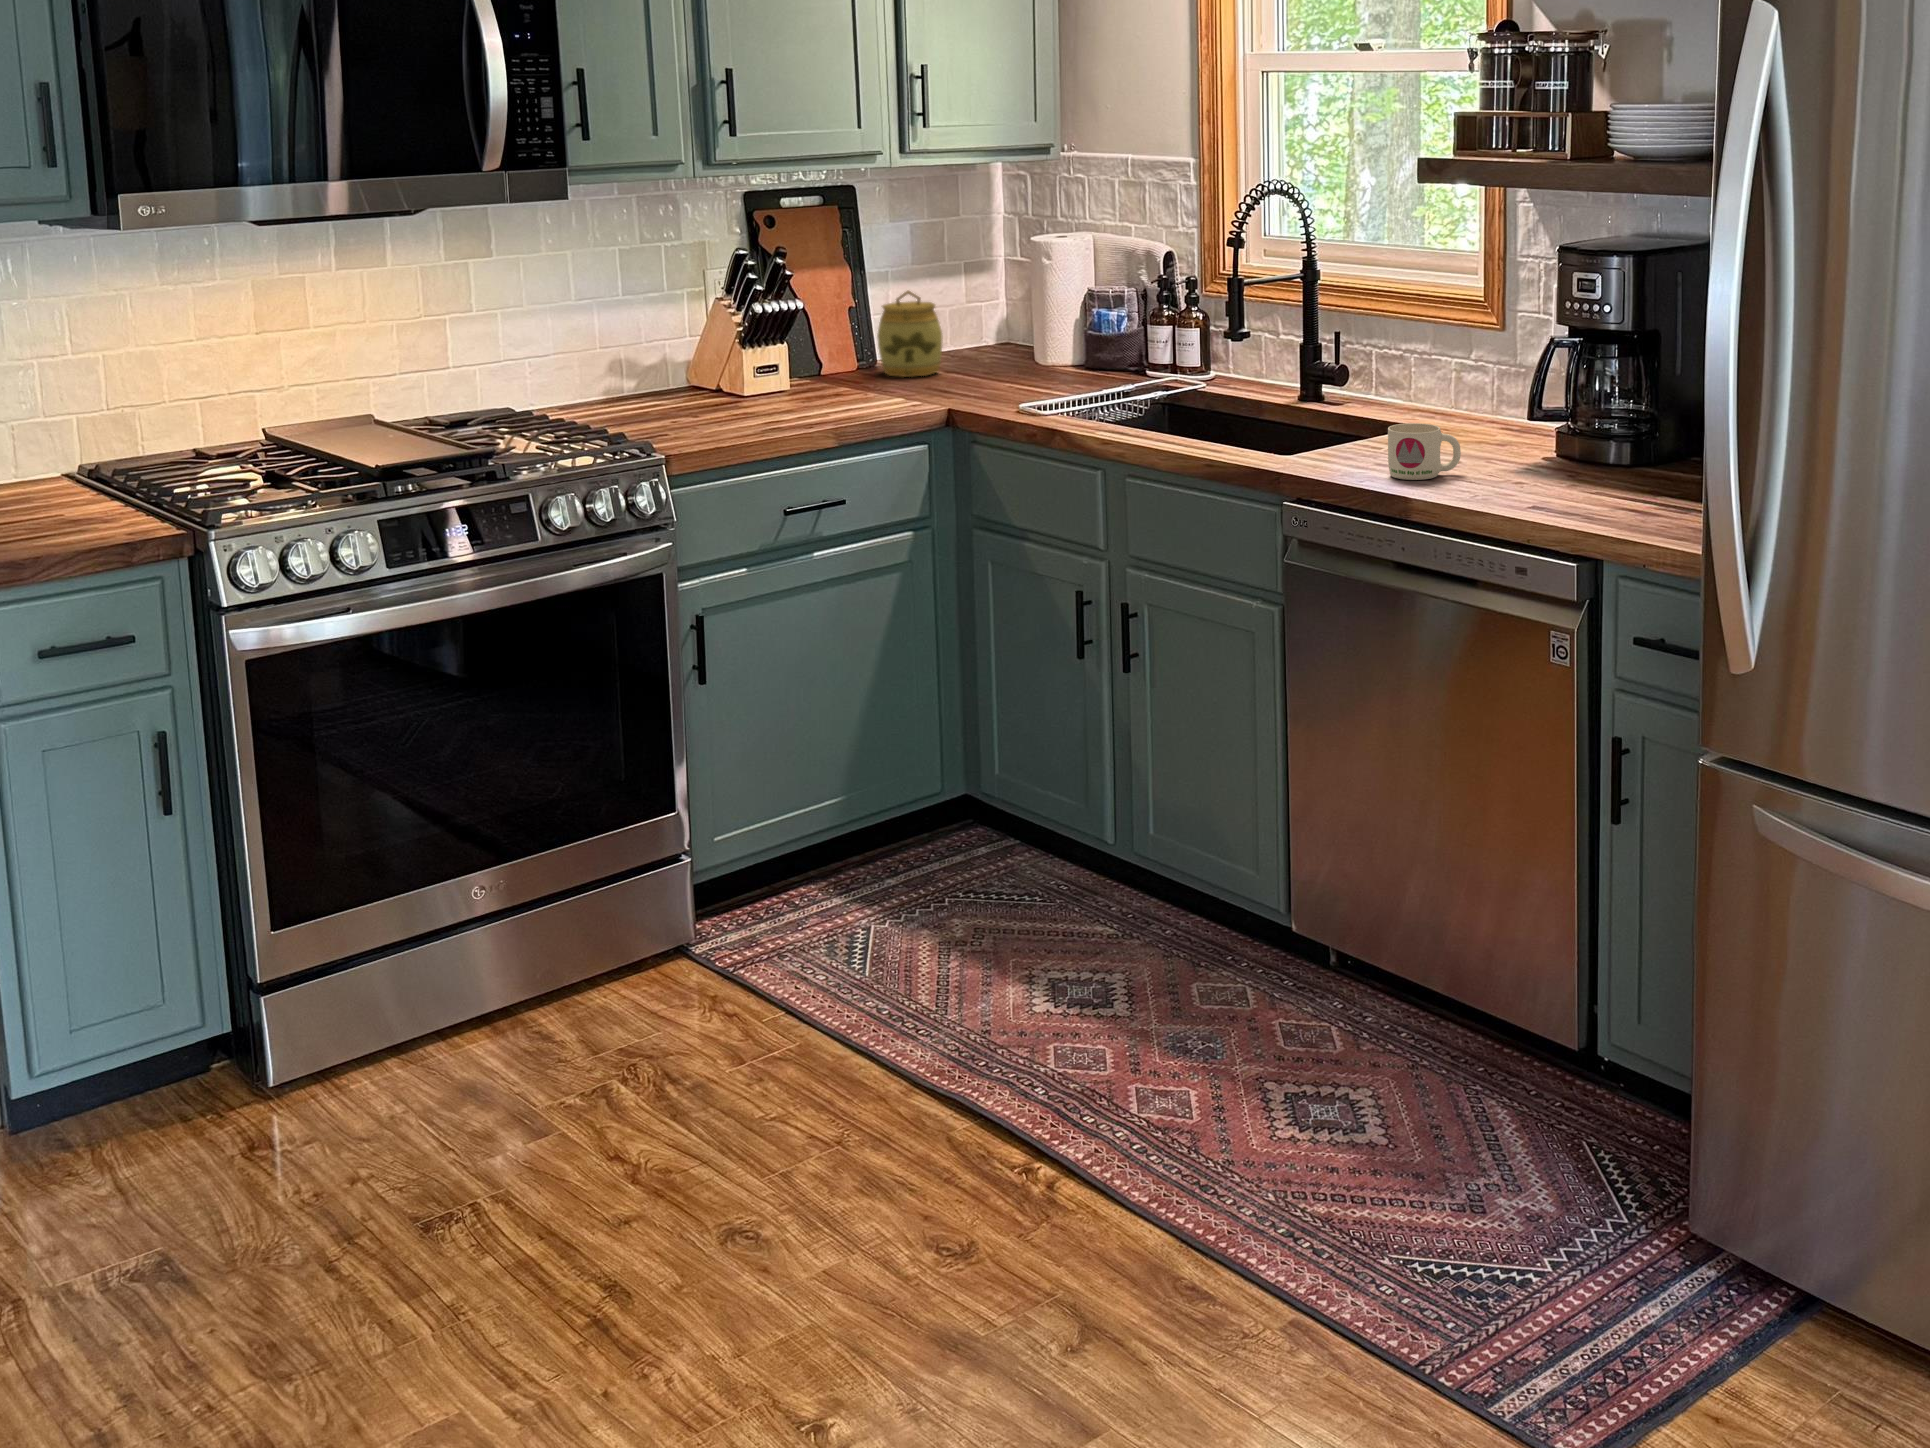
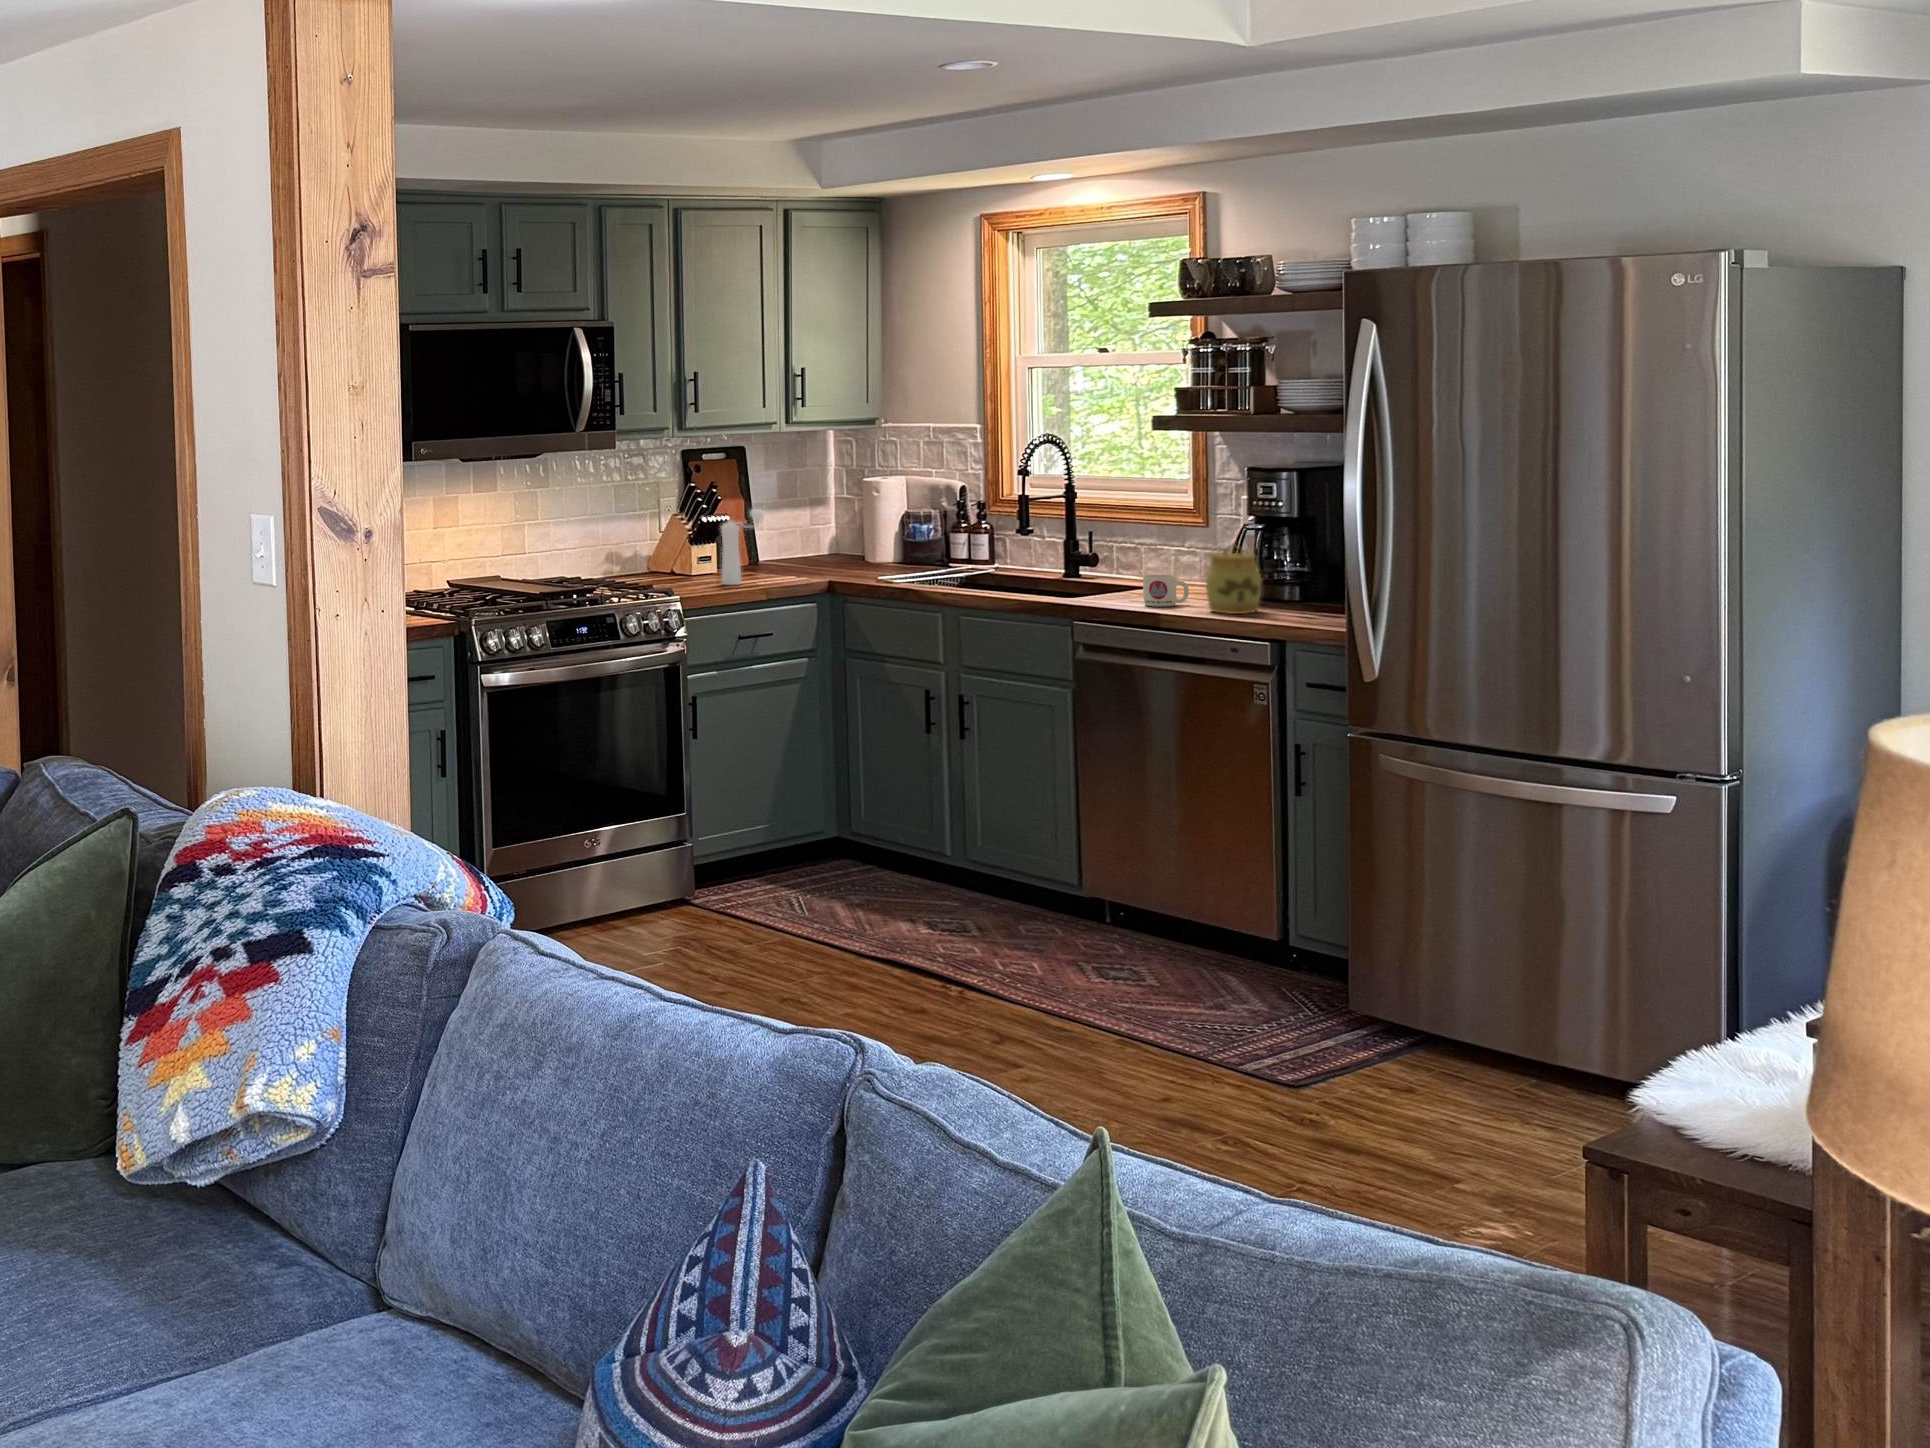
jar: present [877,291,942,377] -> present [1206,544,1261,614]
pepper mill: none [754,297,831,422] -> present [721,509,764,585]

